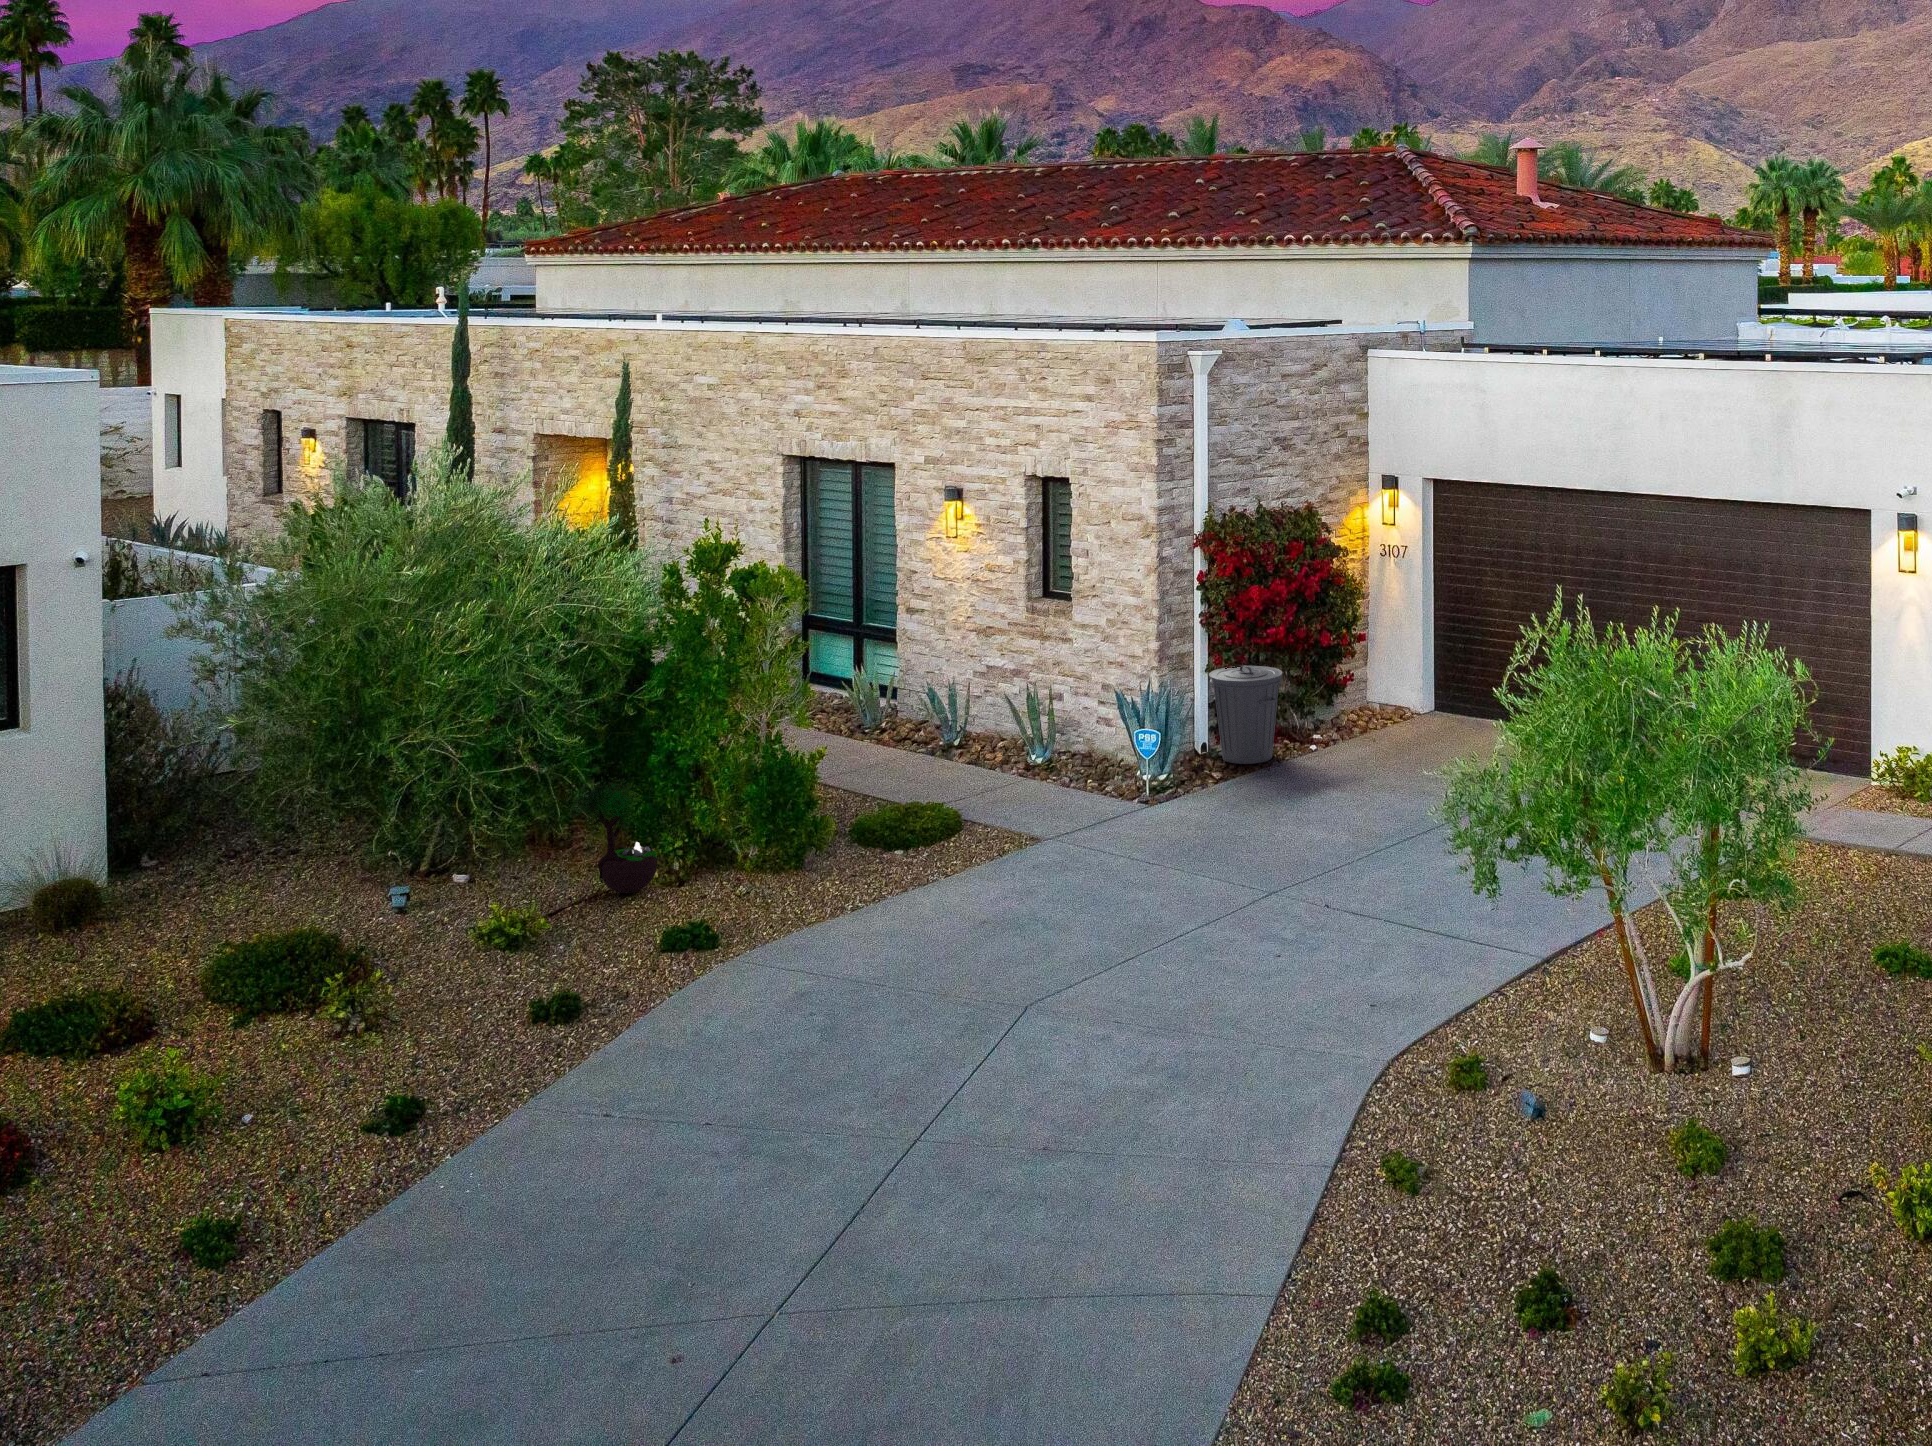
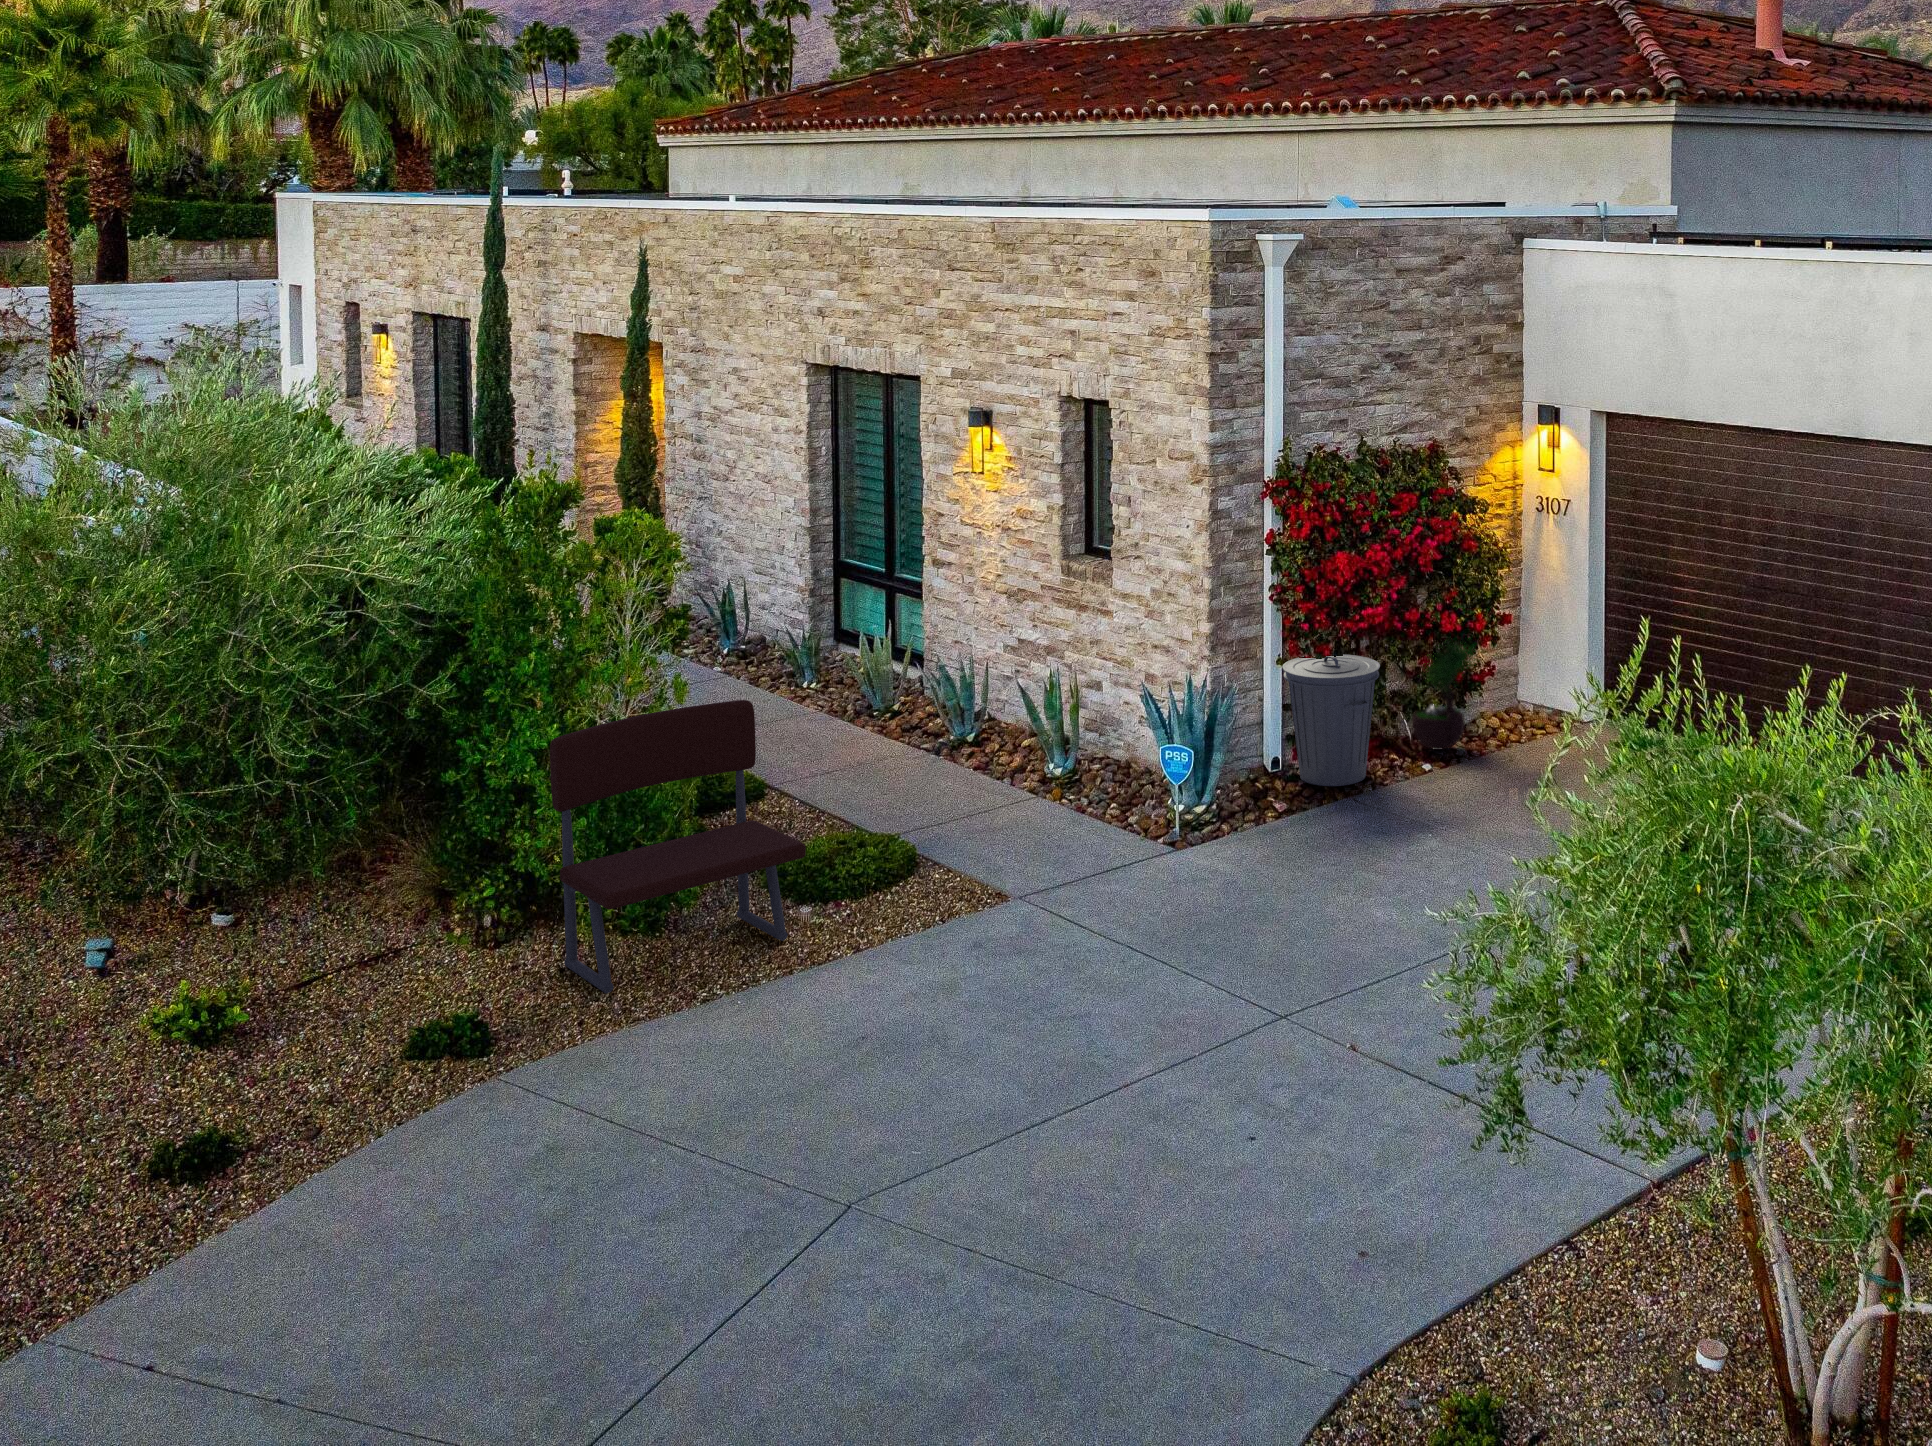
bench: none [725,699,908,911] -> present [550,700,806,993]
potted tree: present [569,775,658,893] -> present [1412,640,1476,750]

